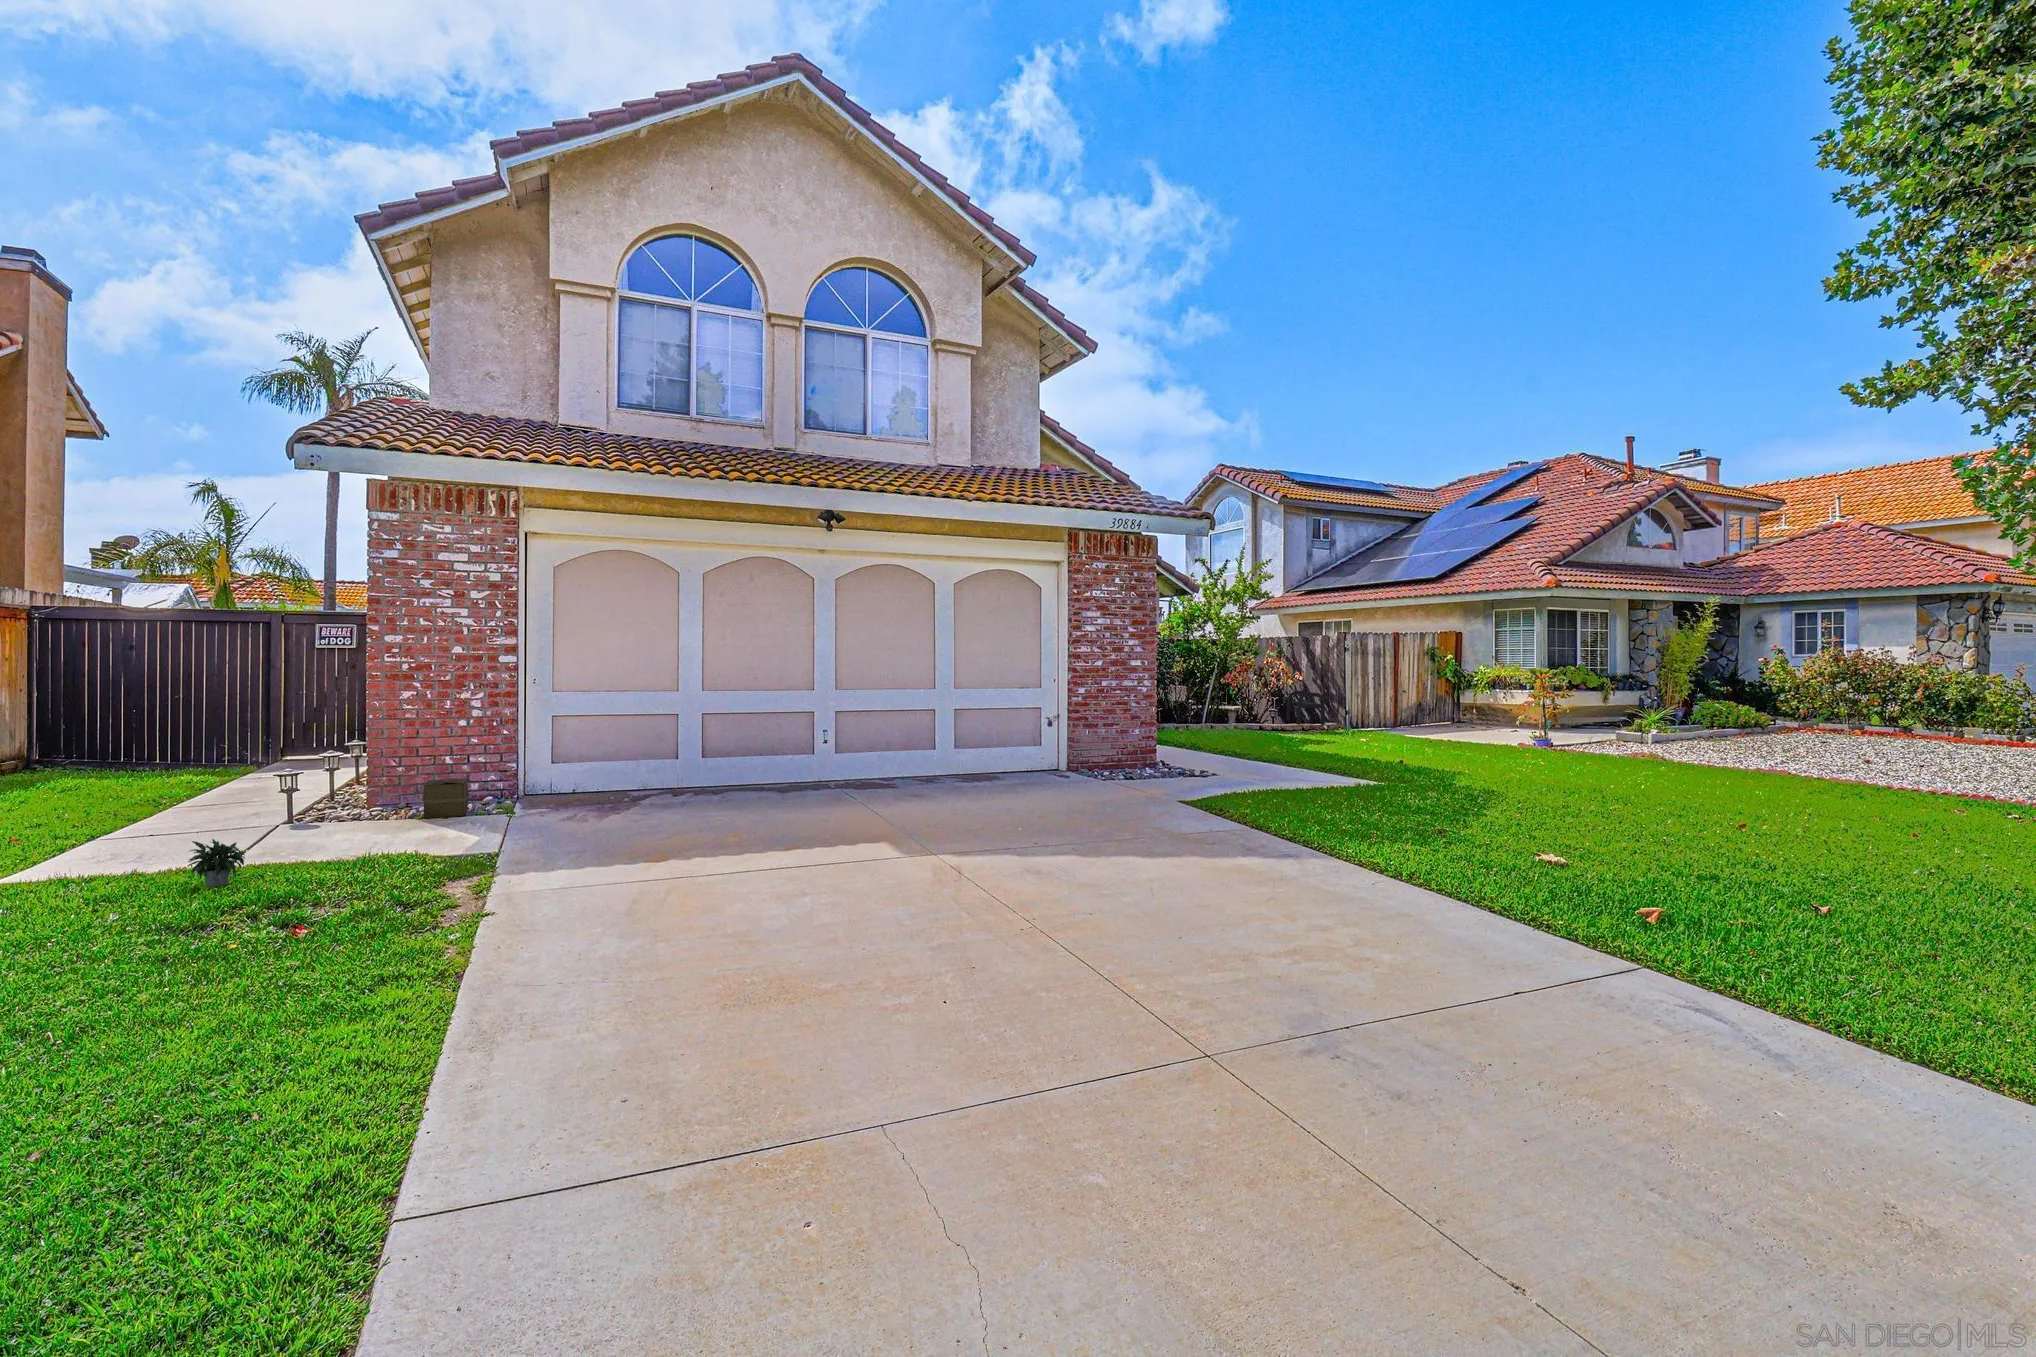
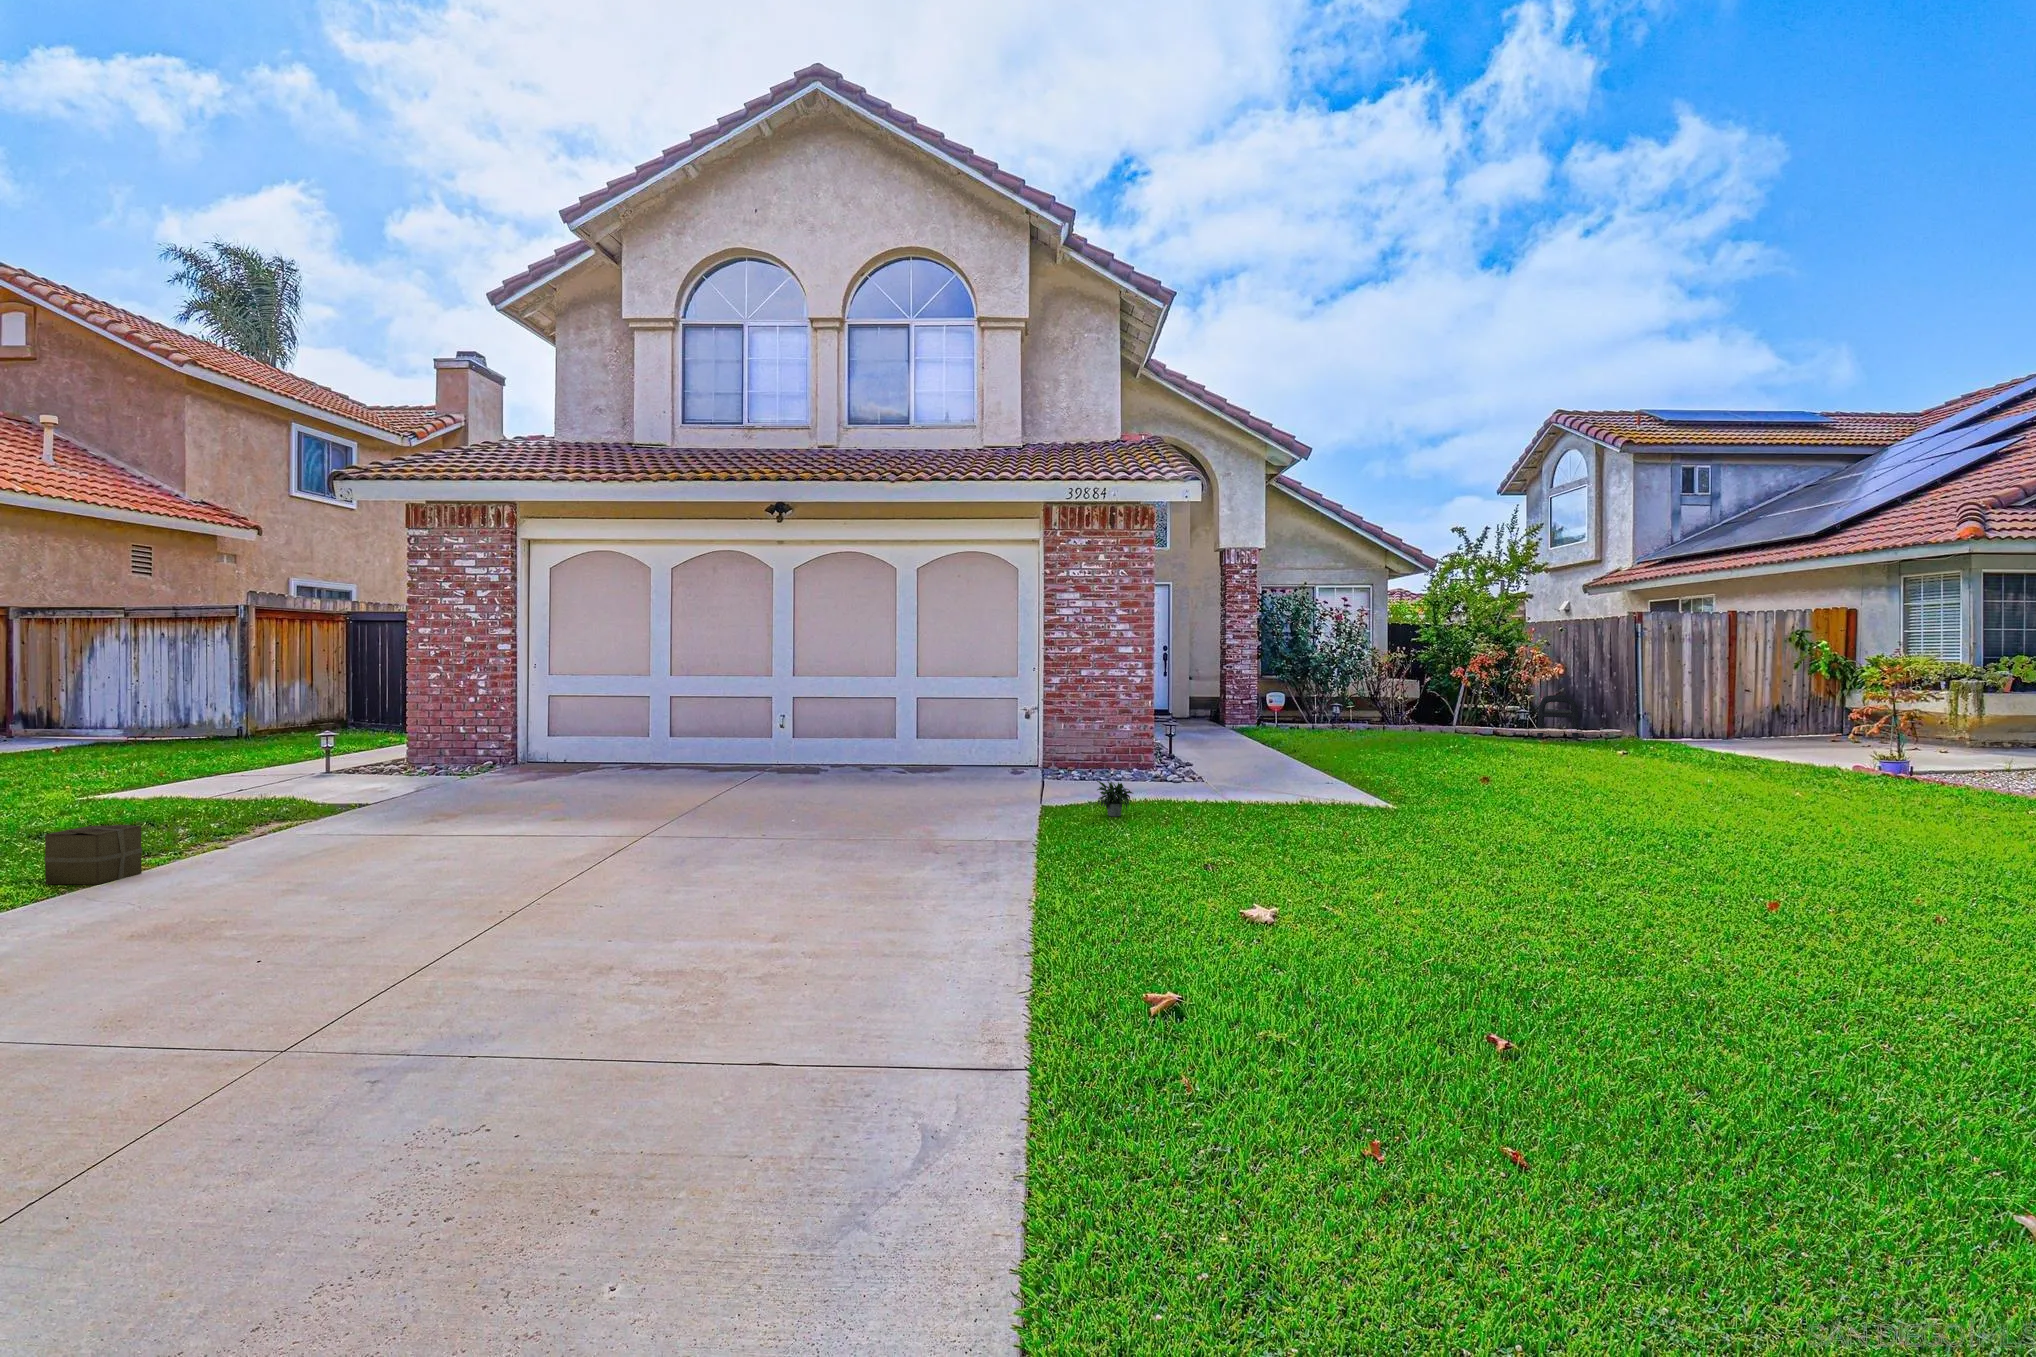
cardboard box: present [423,778,469,818] -> present [45,825,142,884]
potted plant: present [188,839,245,887] -> present [1097,781,1133,816]

